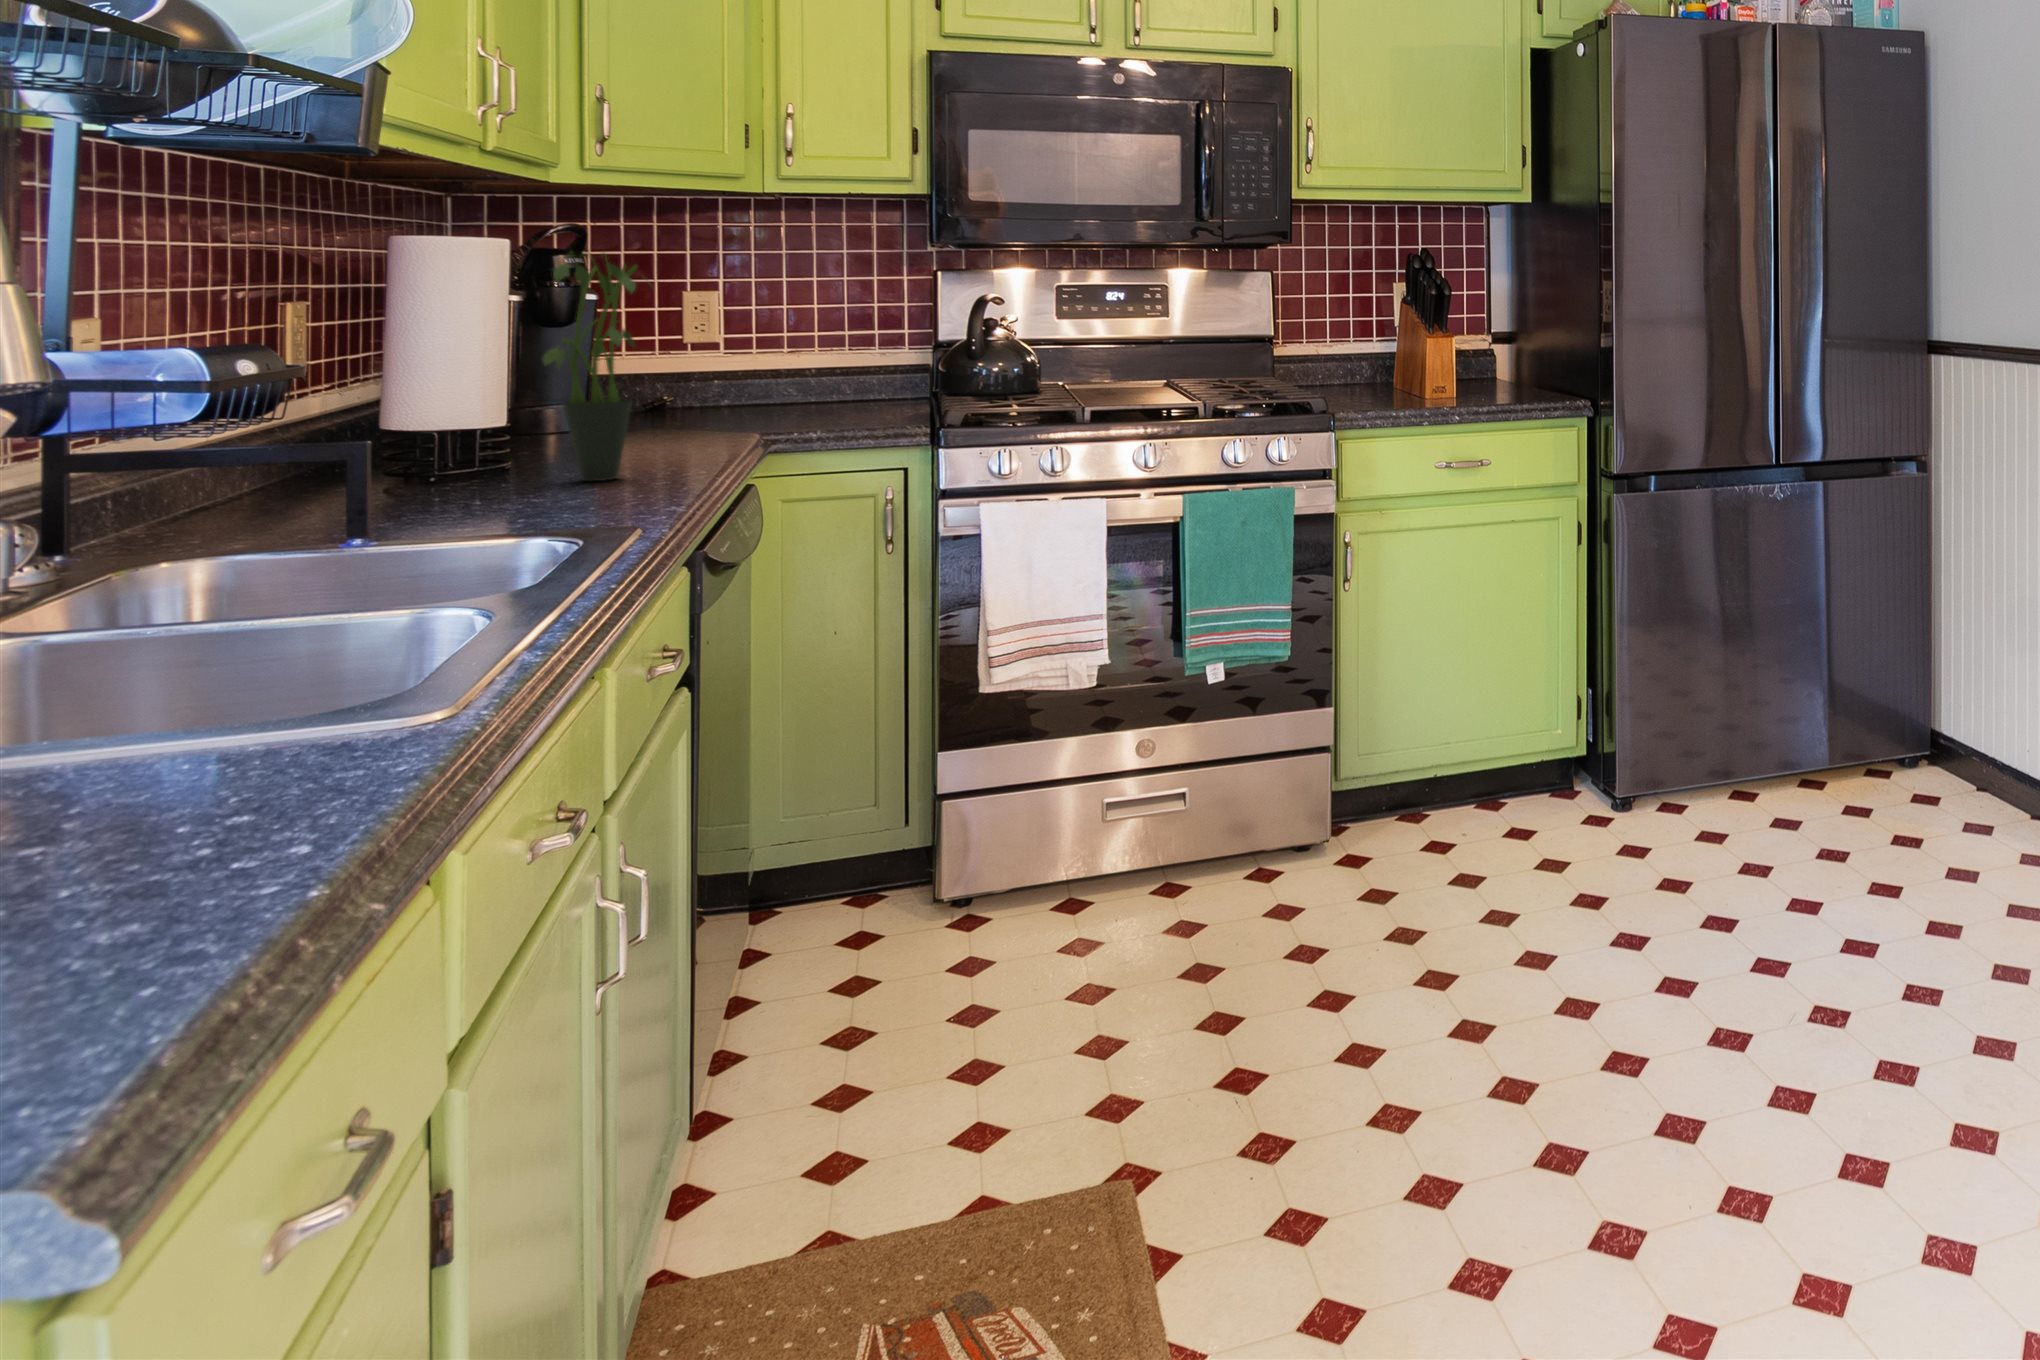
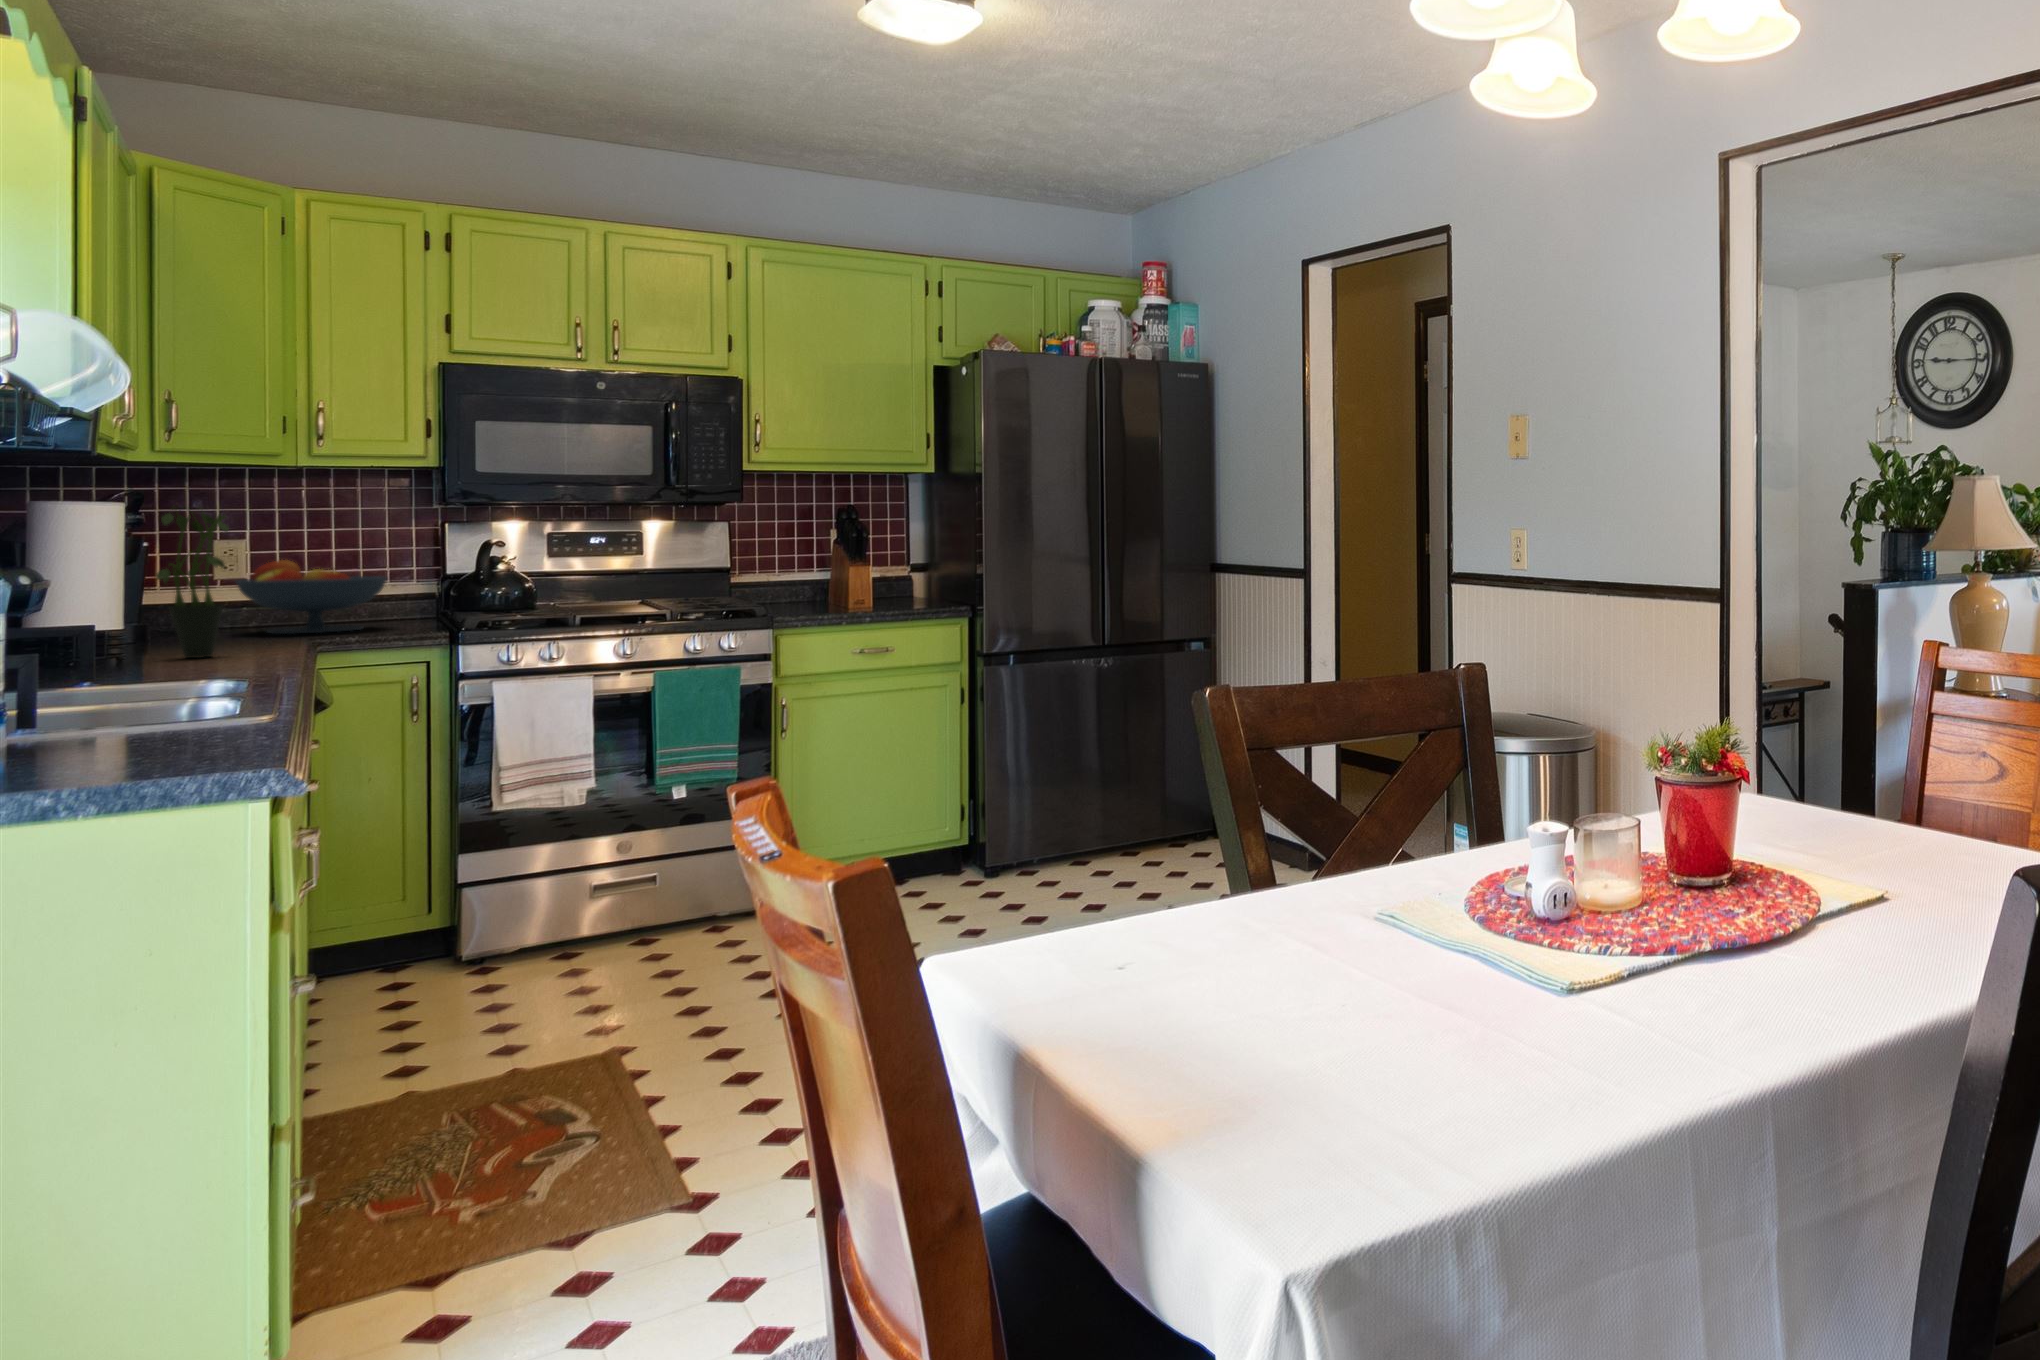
fruit bowl: none [686,325,863,428] -> present [235,560,387,634]

